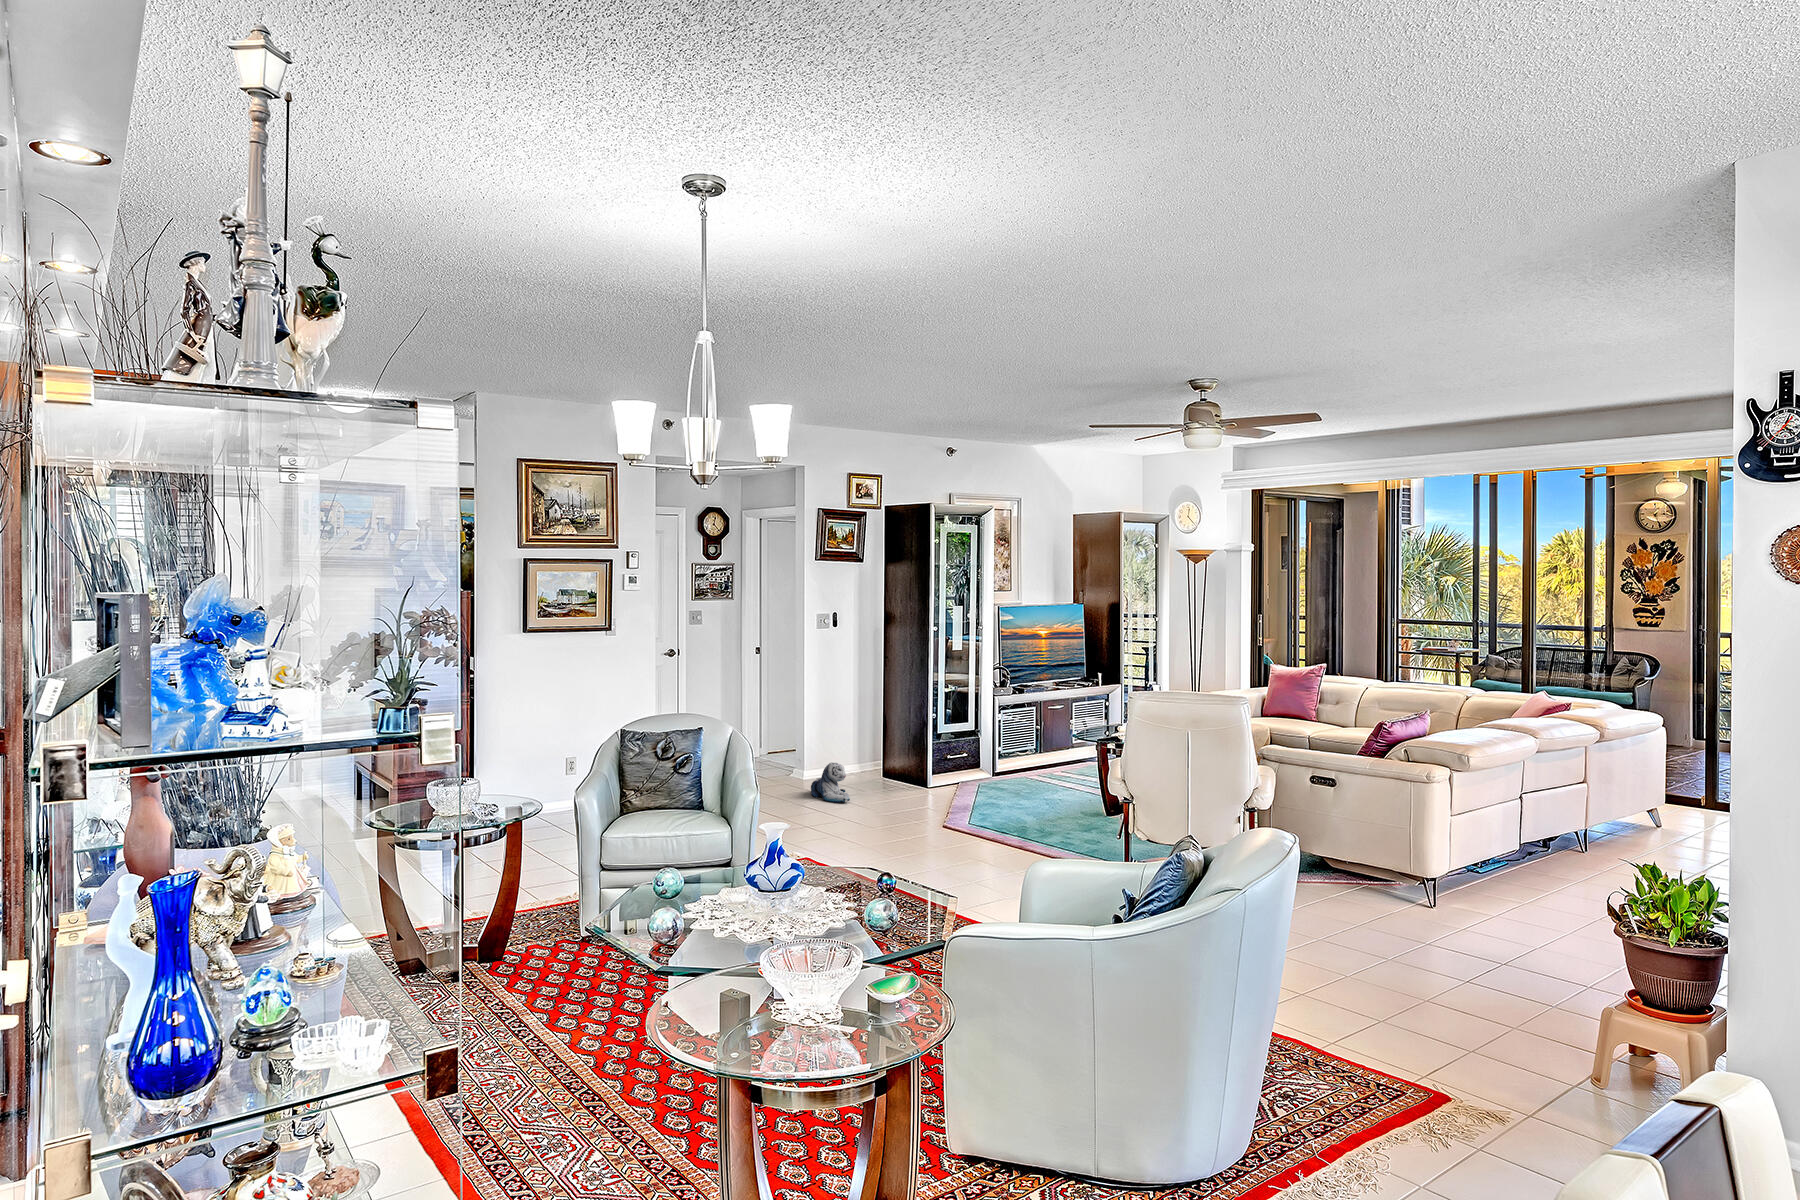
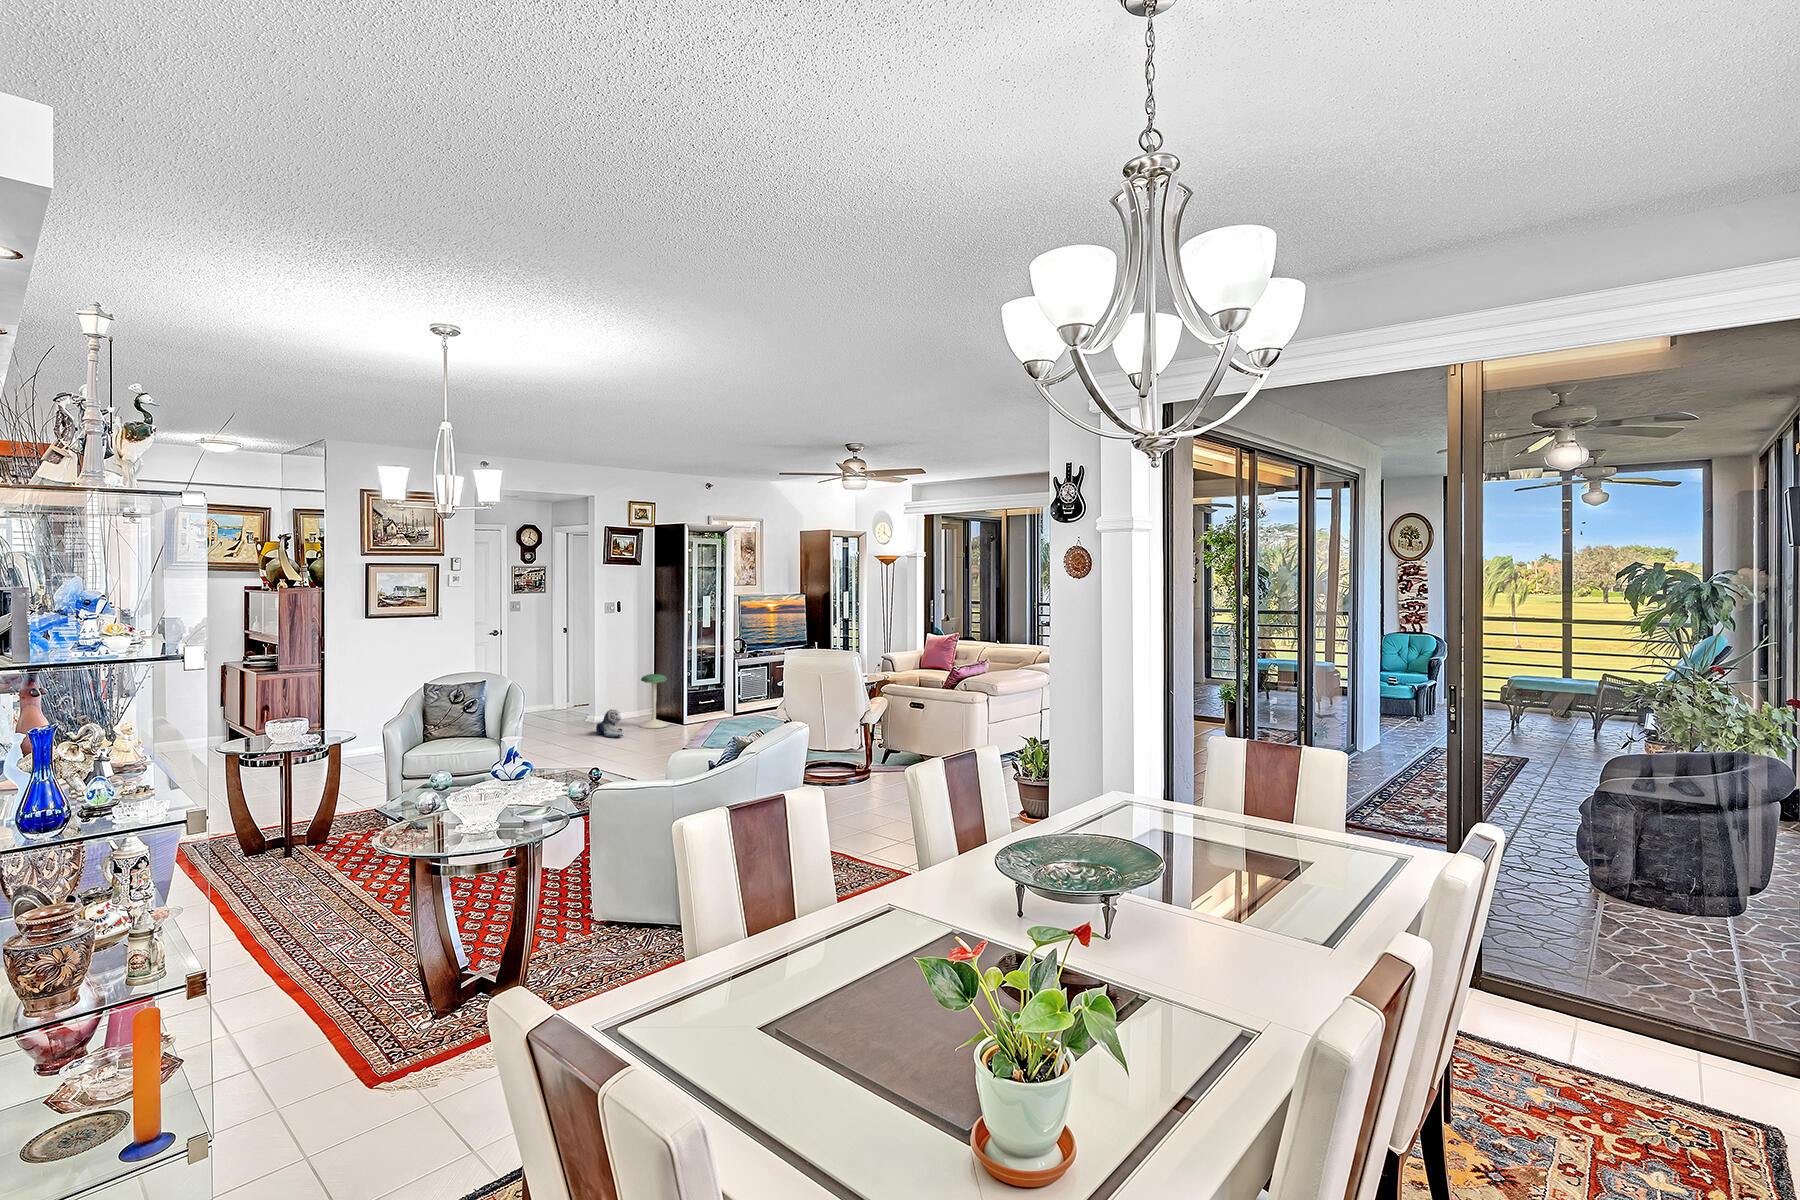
stool: none [863,713,905,790] -> present [639,674,669,728]

